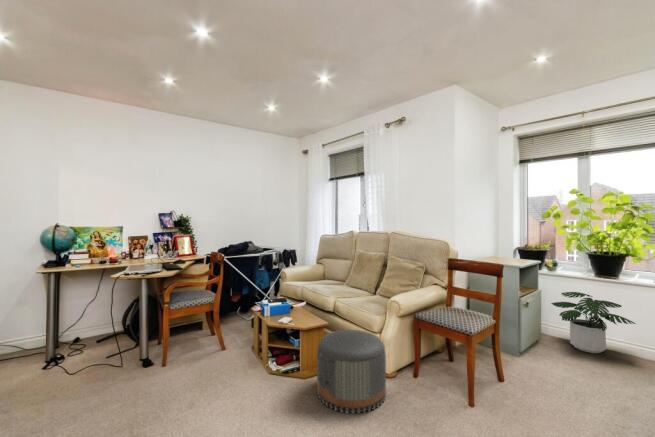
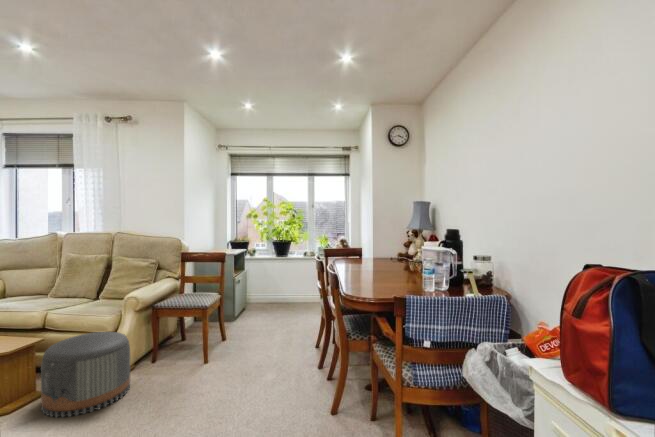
potted plant: present [551,292,635,353] -> none [252,271,297,310]

